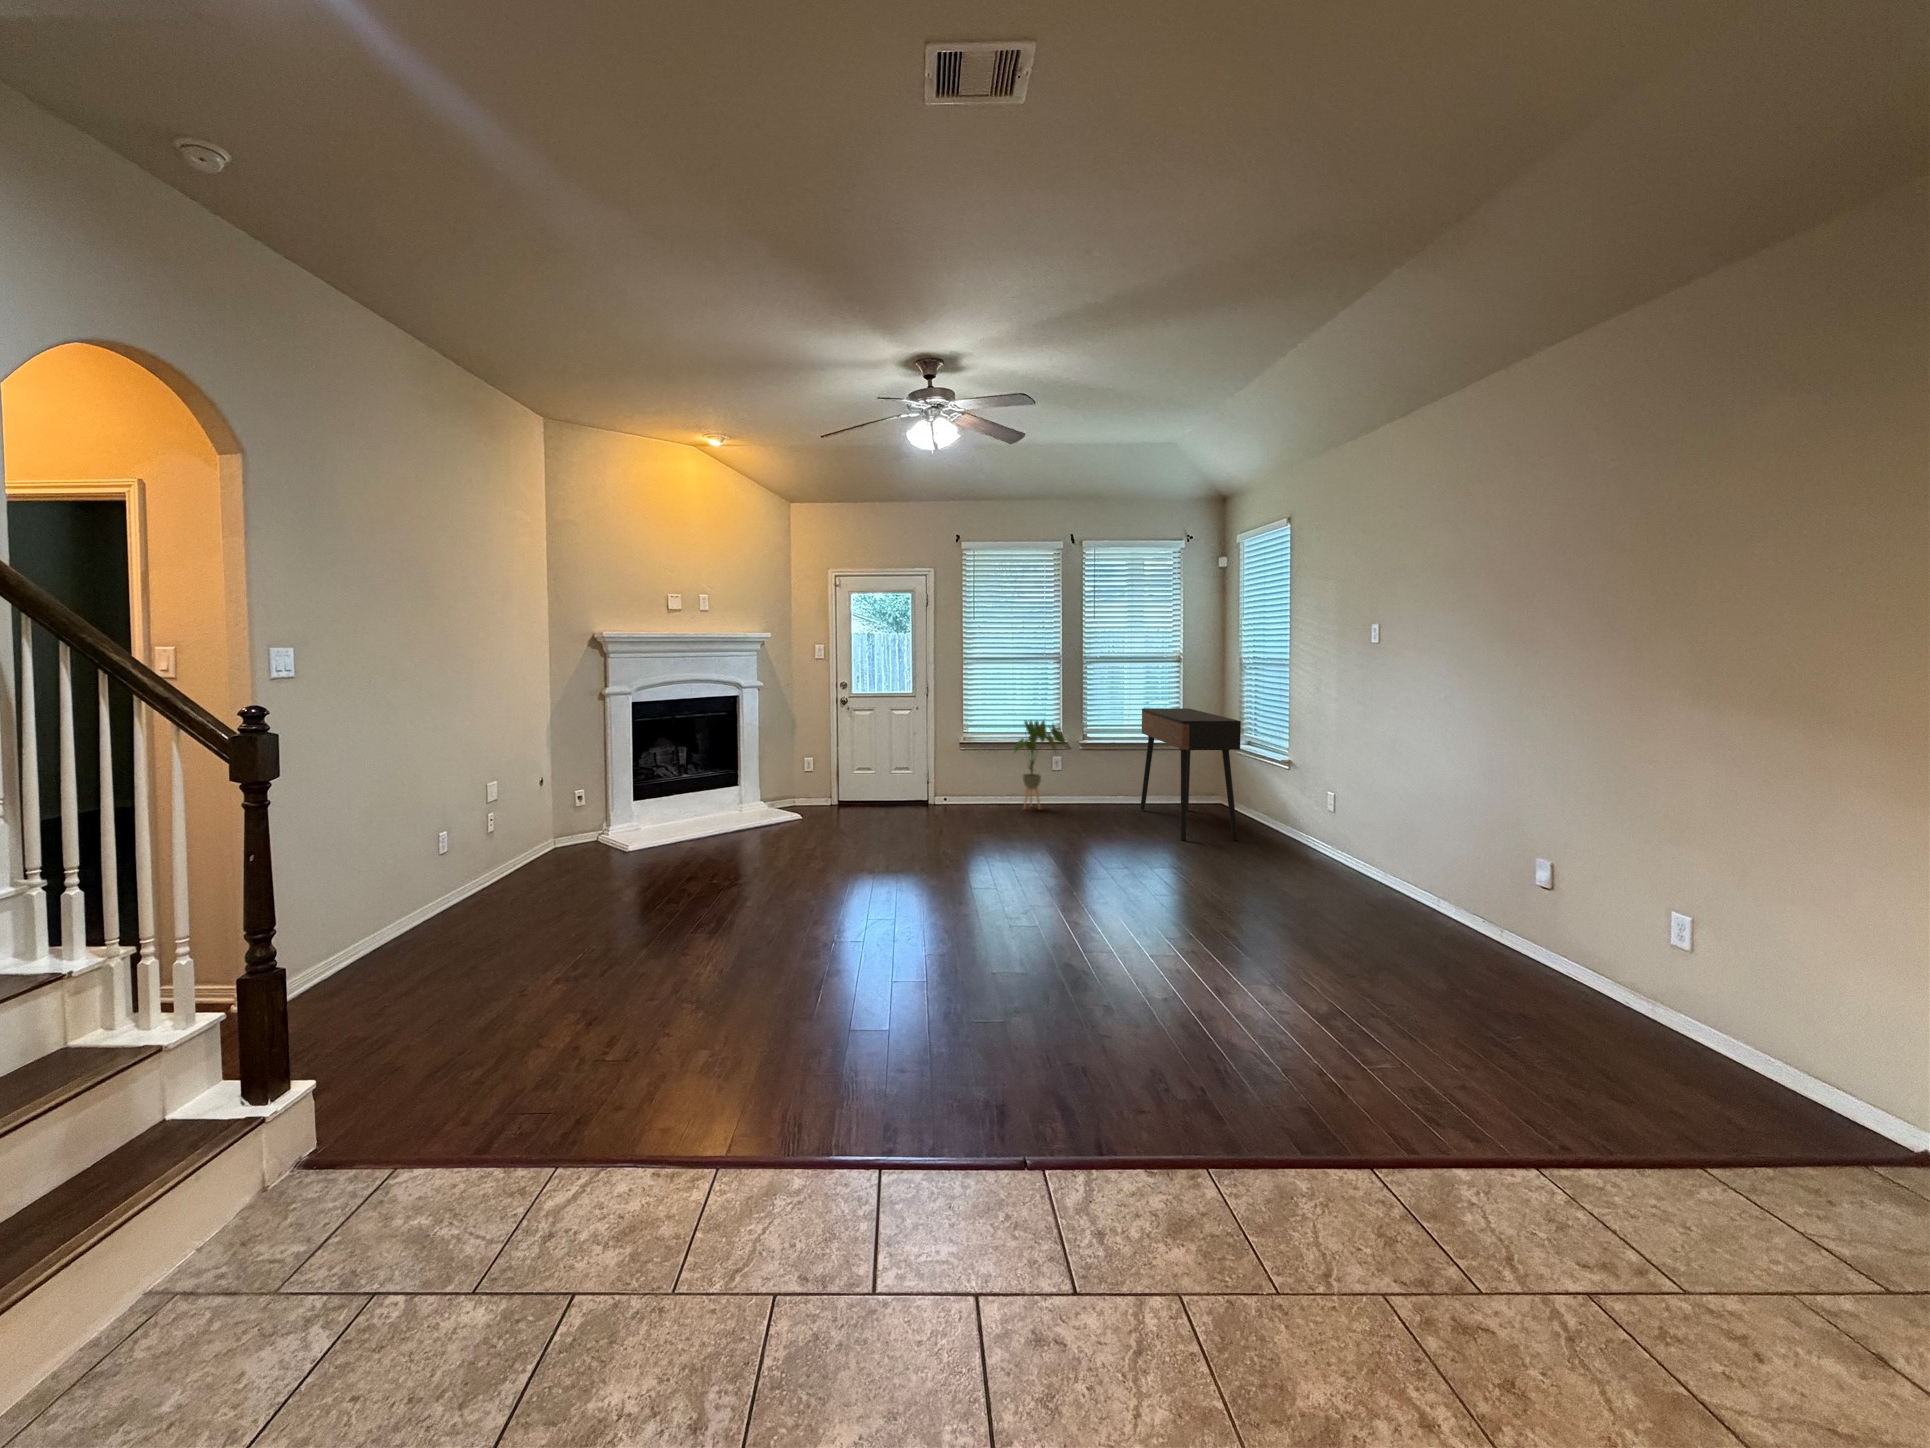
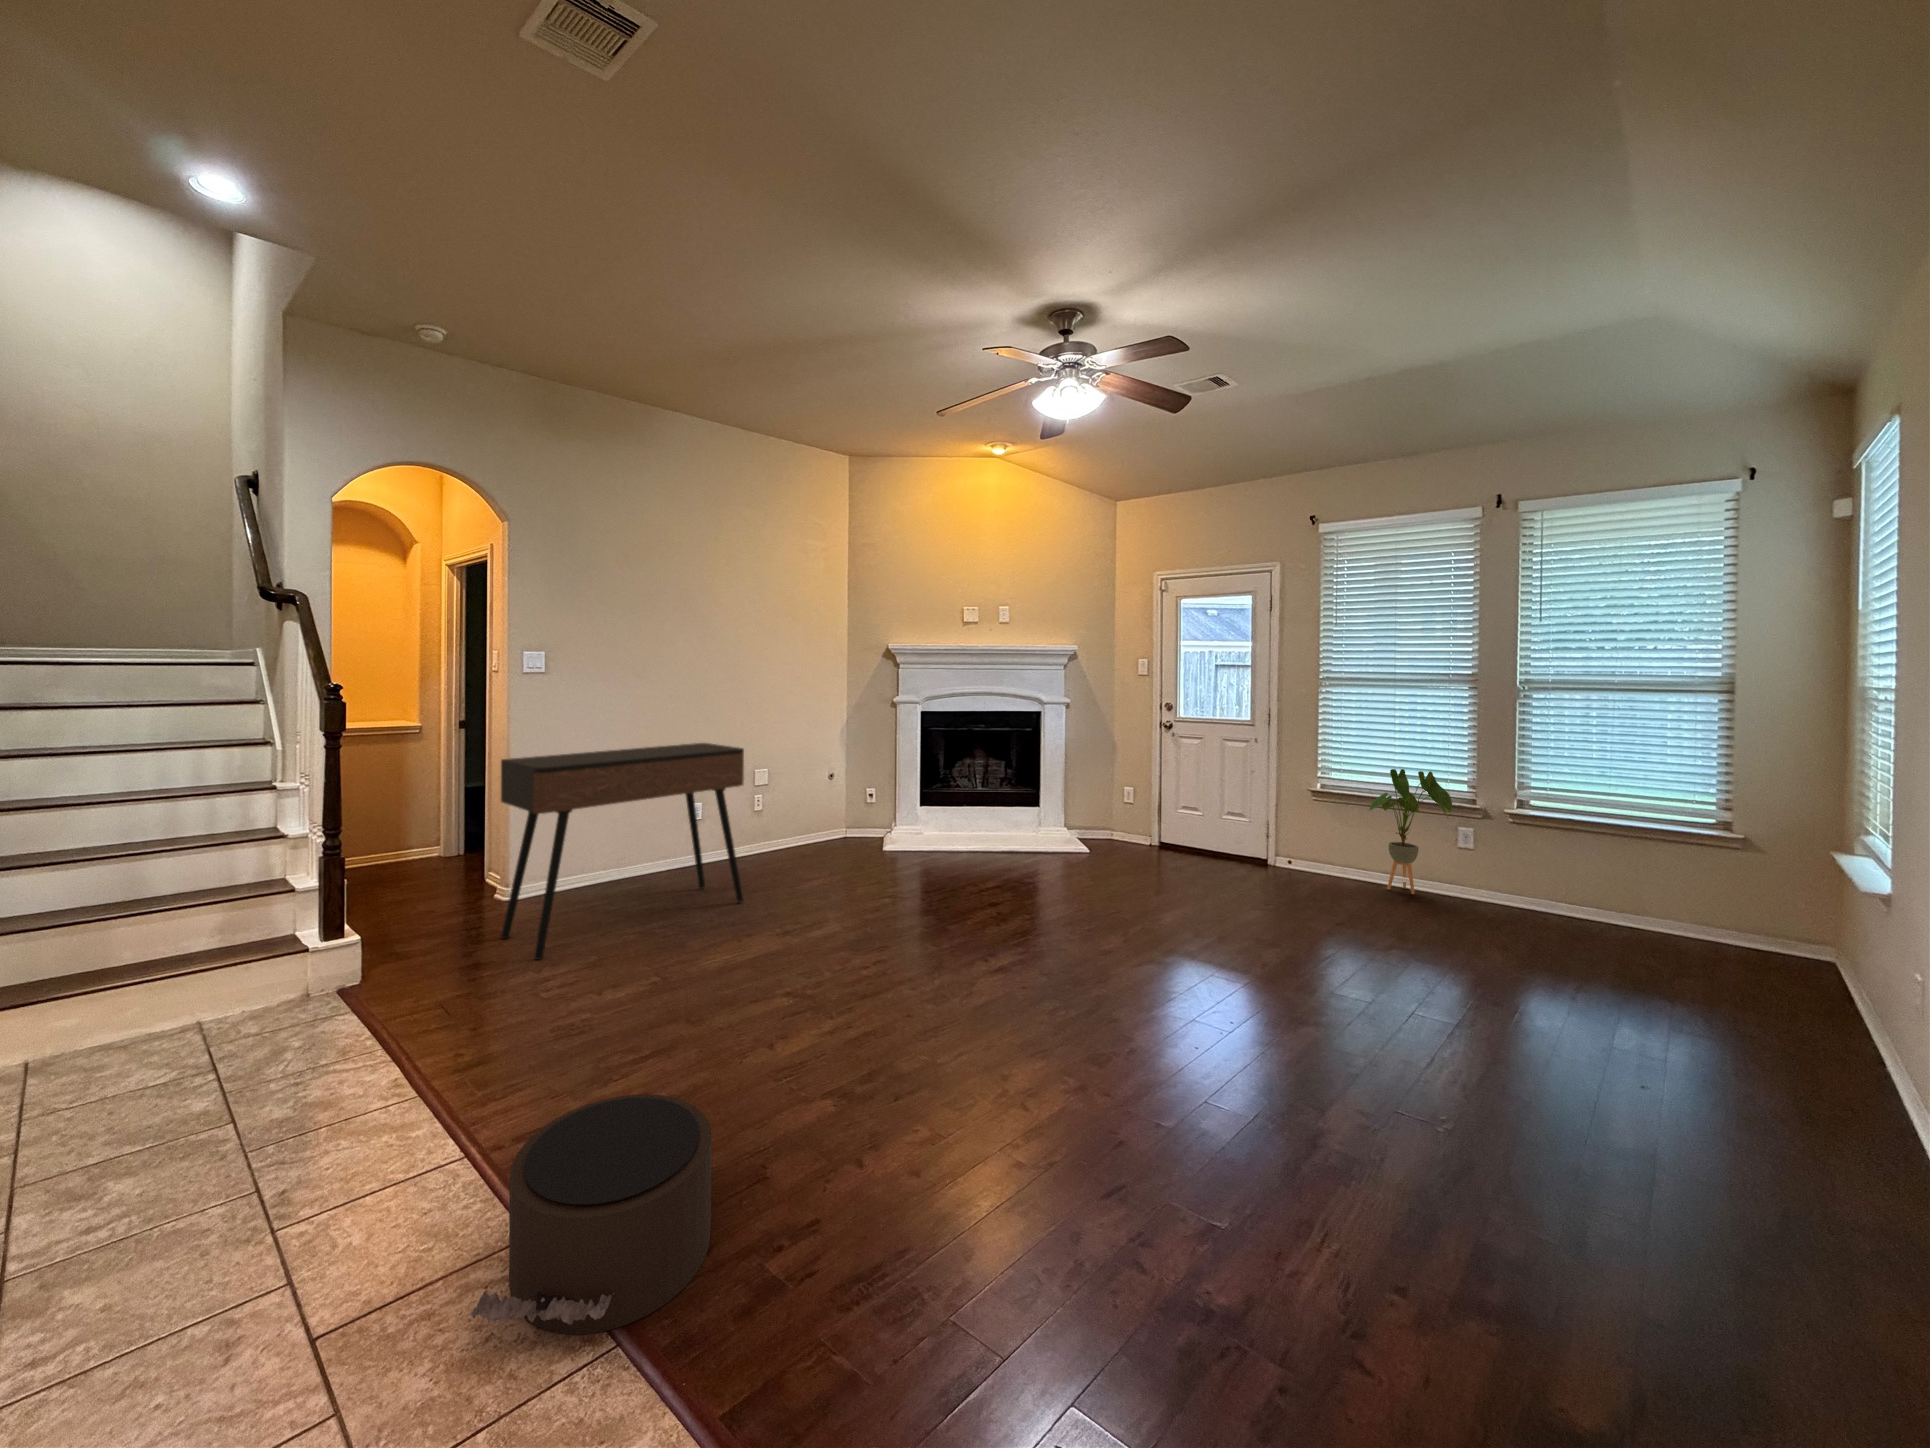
console table: present [1140,708,1241,841] -> present [501,743,744,960]
pouf: none [881,1007,1066,1161] -> present [470,1094,712,1335]

